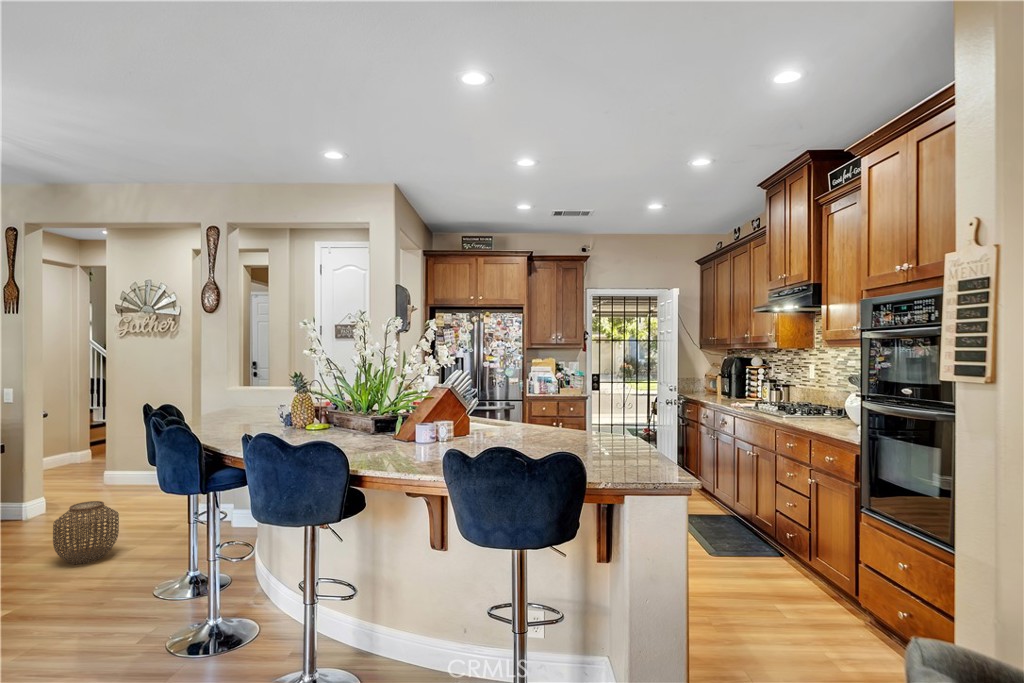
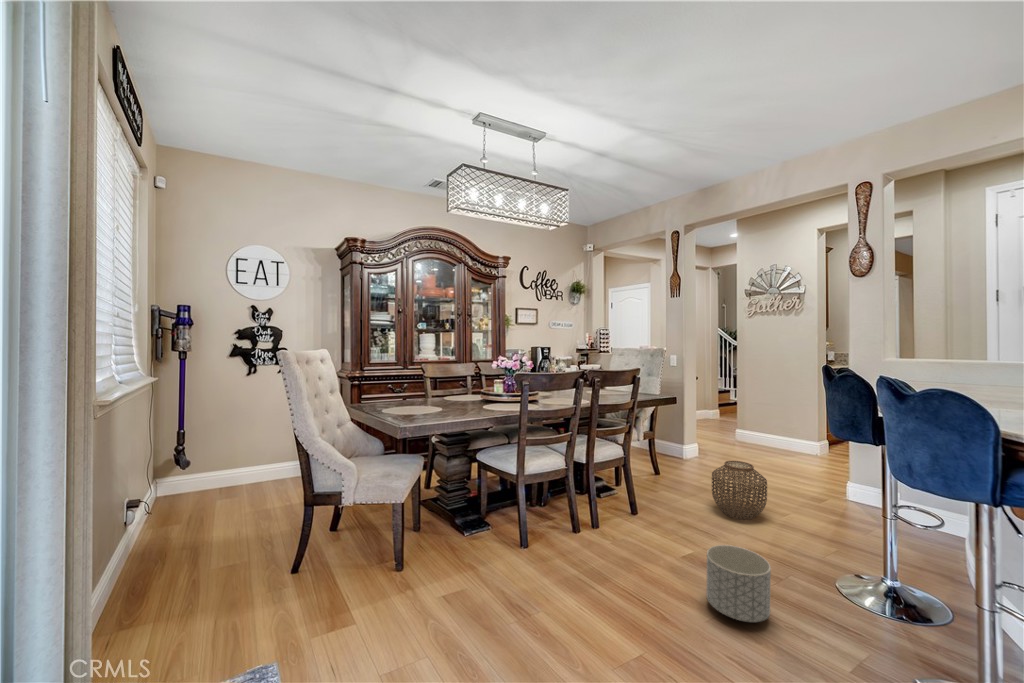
planter: none [27,577,96,645] -> present [706,545,771,622]

